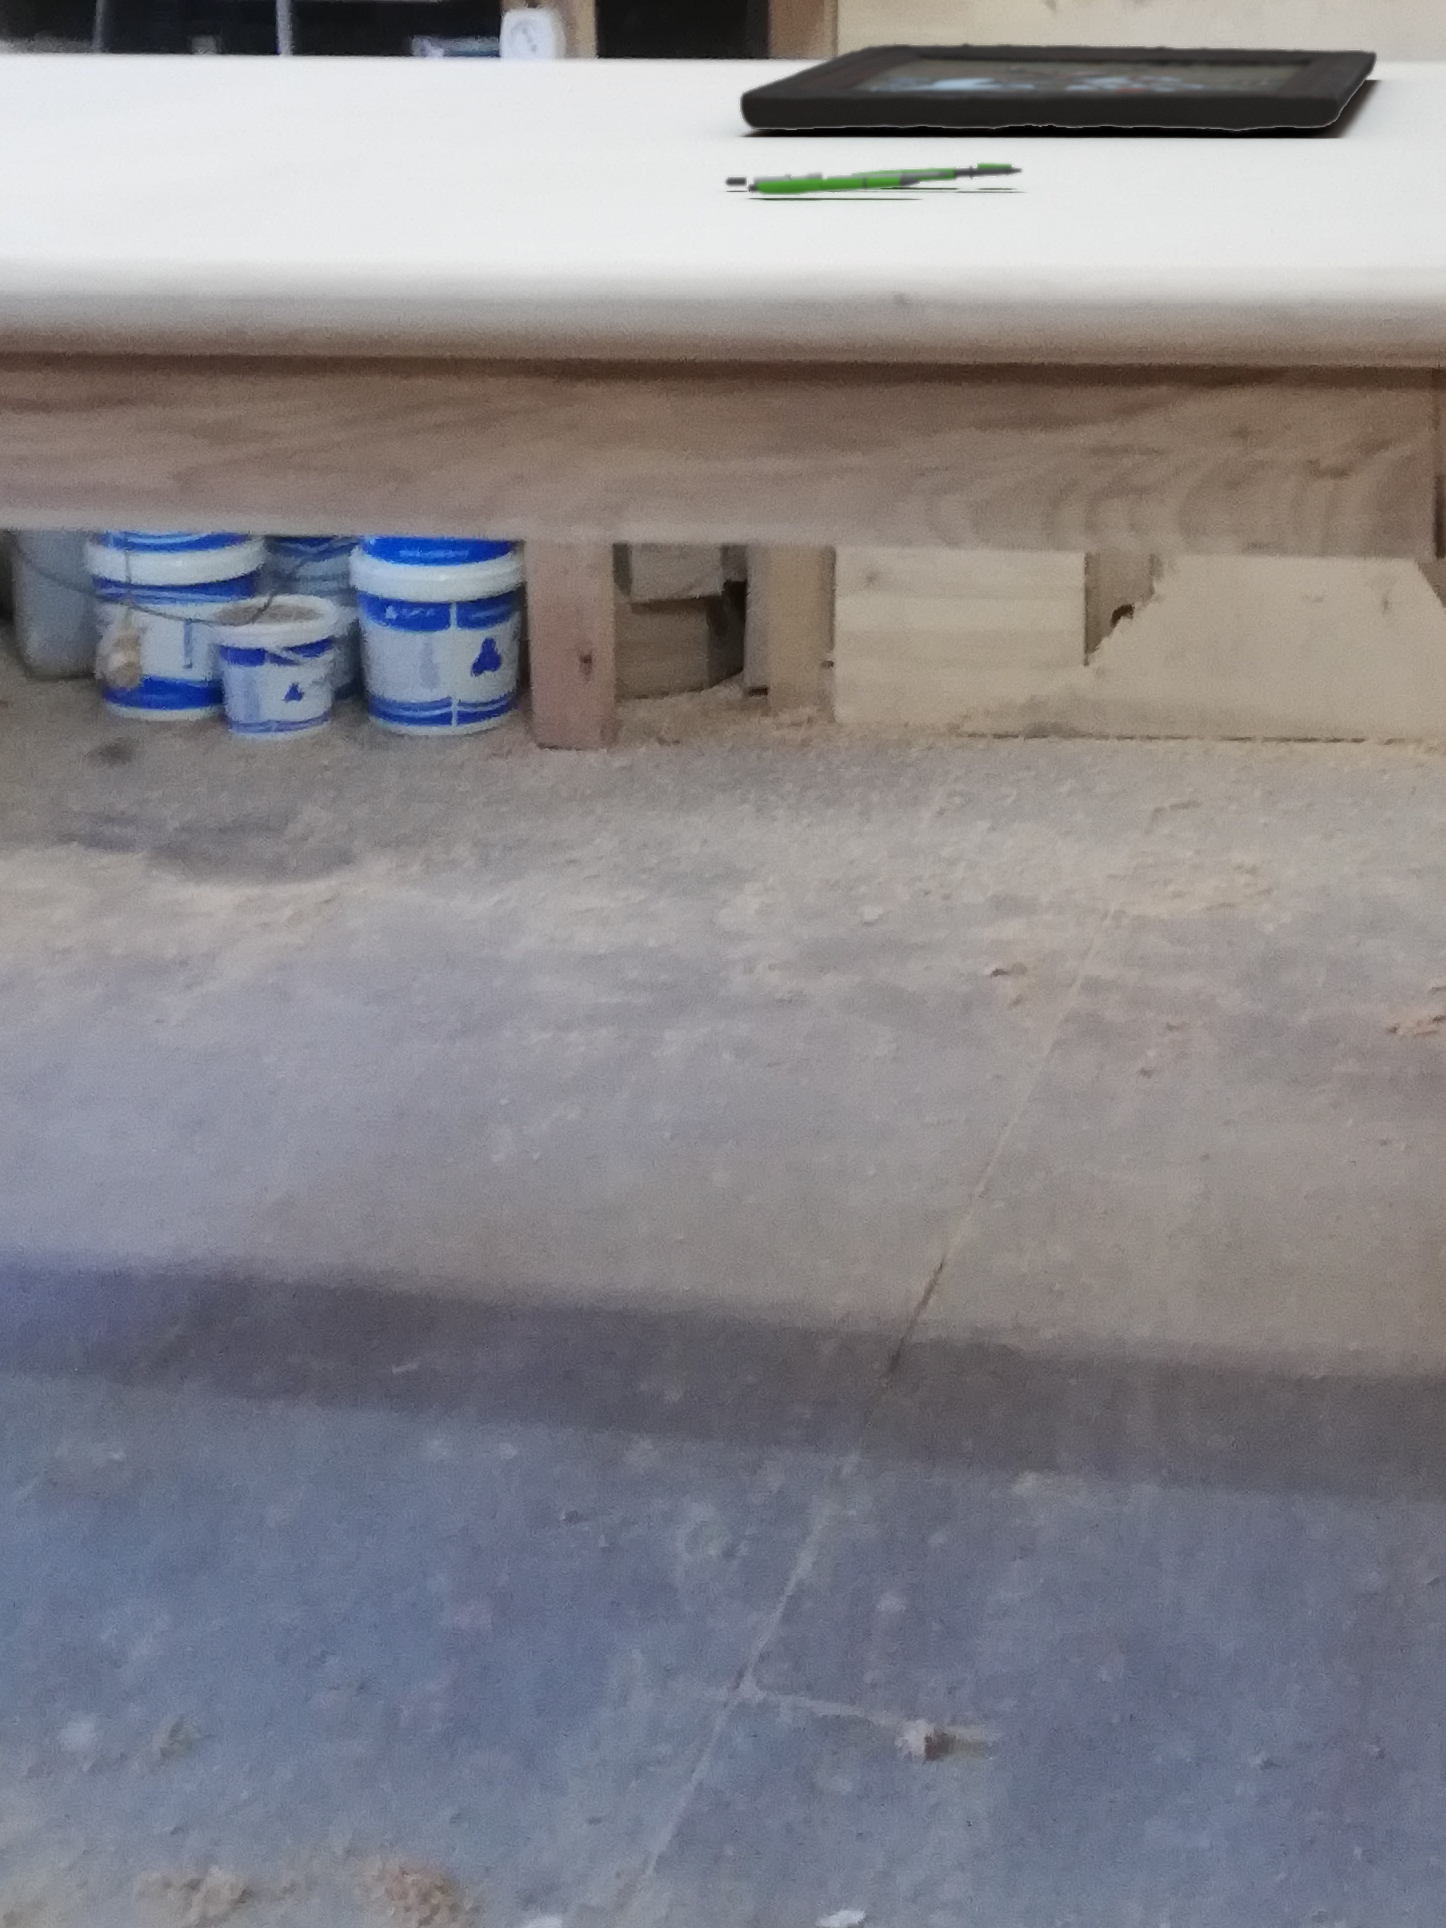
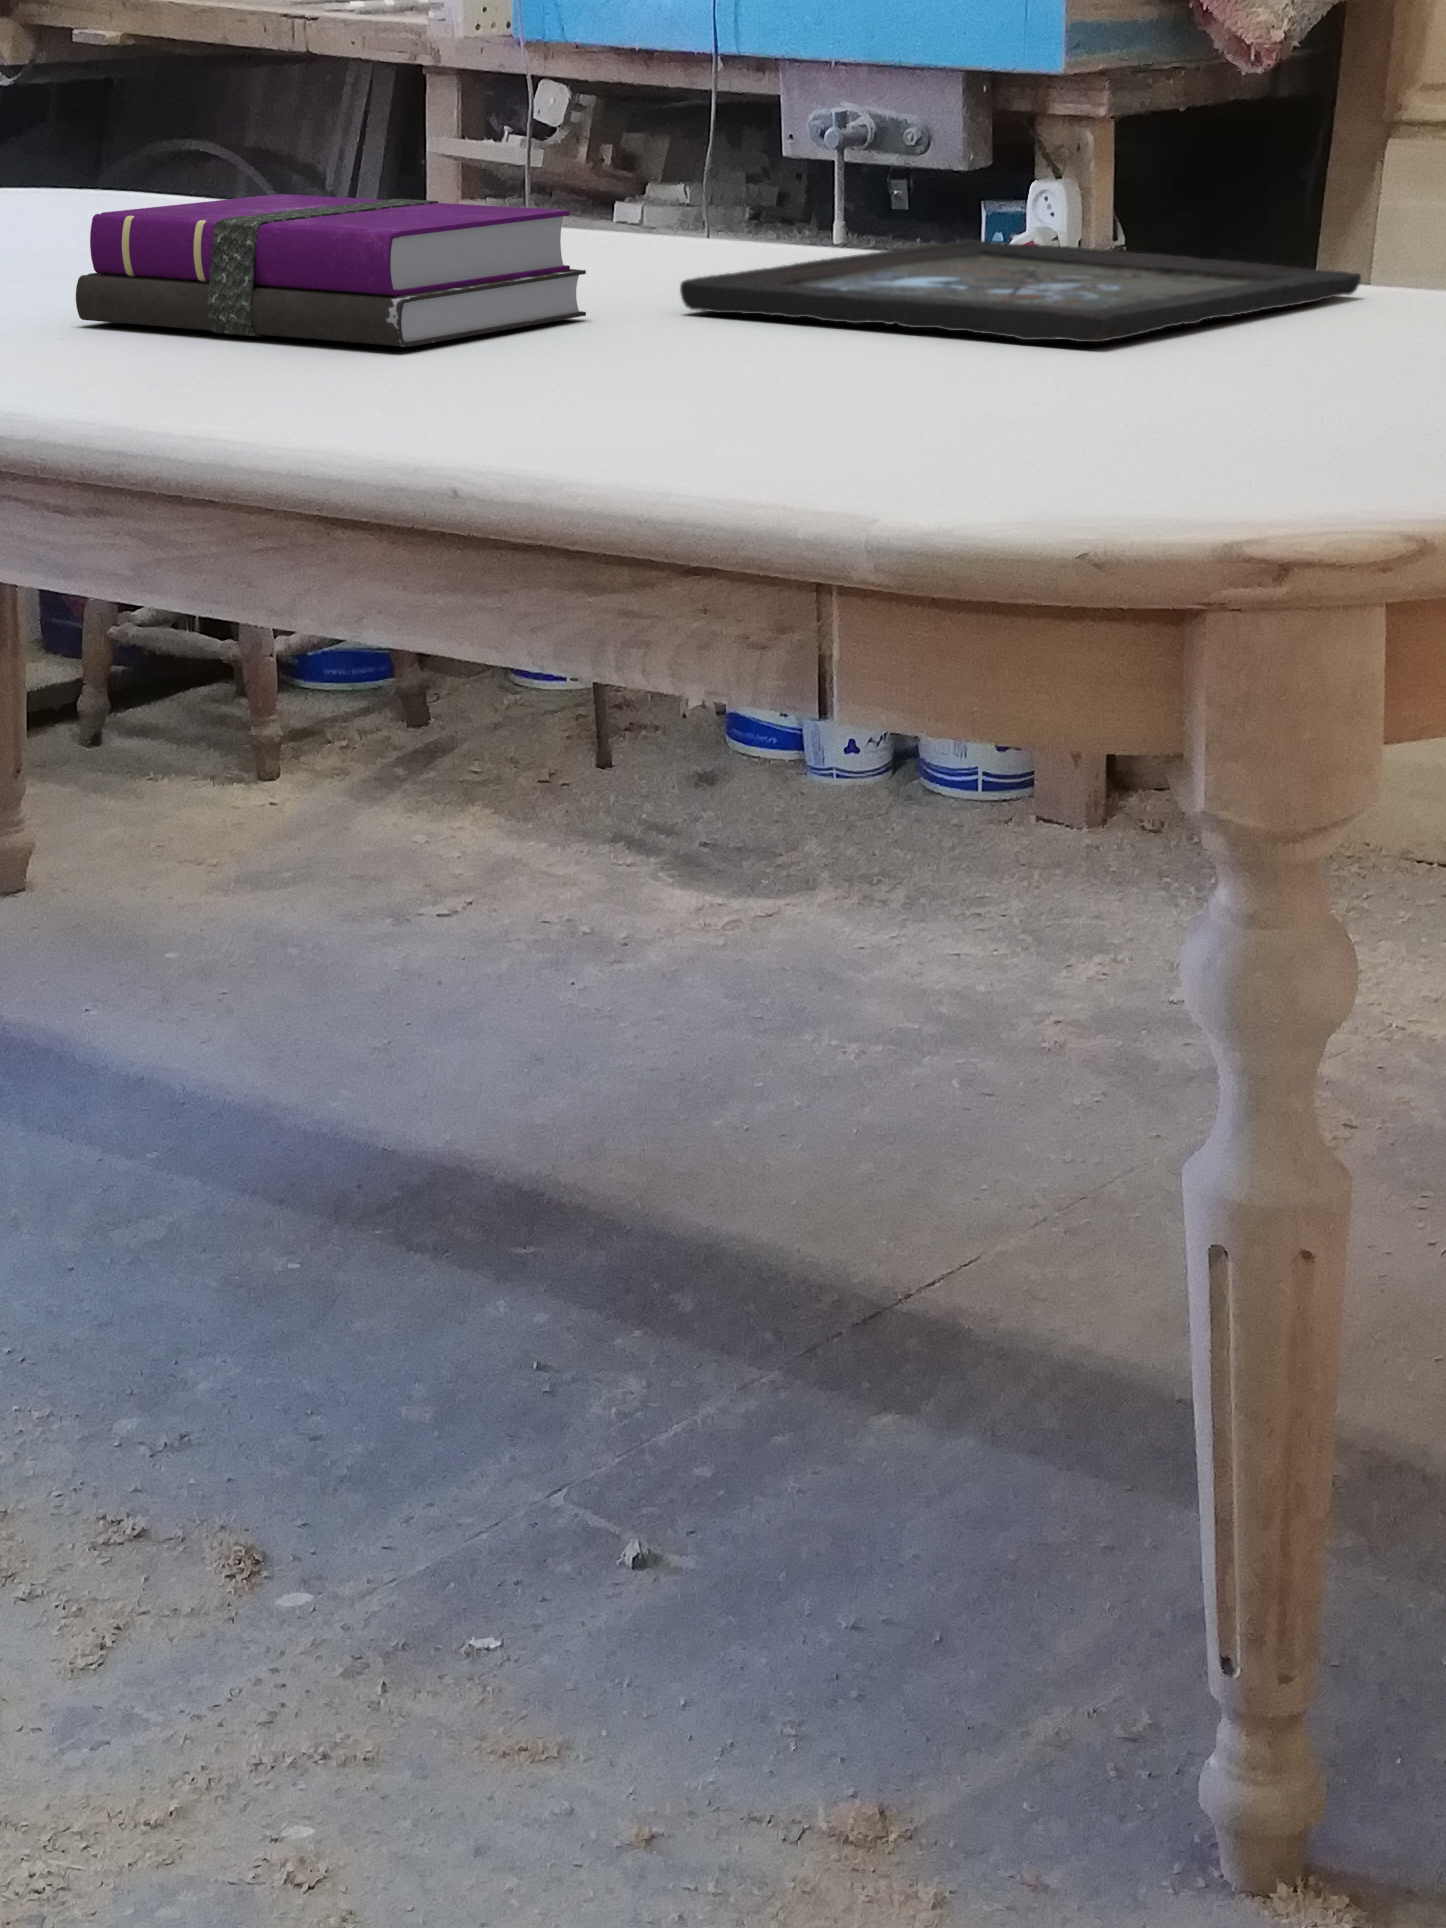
notebook: none [32,10,656,188] -> present [76,194,586,347]
pen: present [726,163,1022,195] -> none [493,350,696,369]

